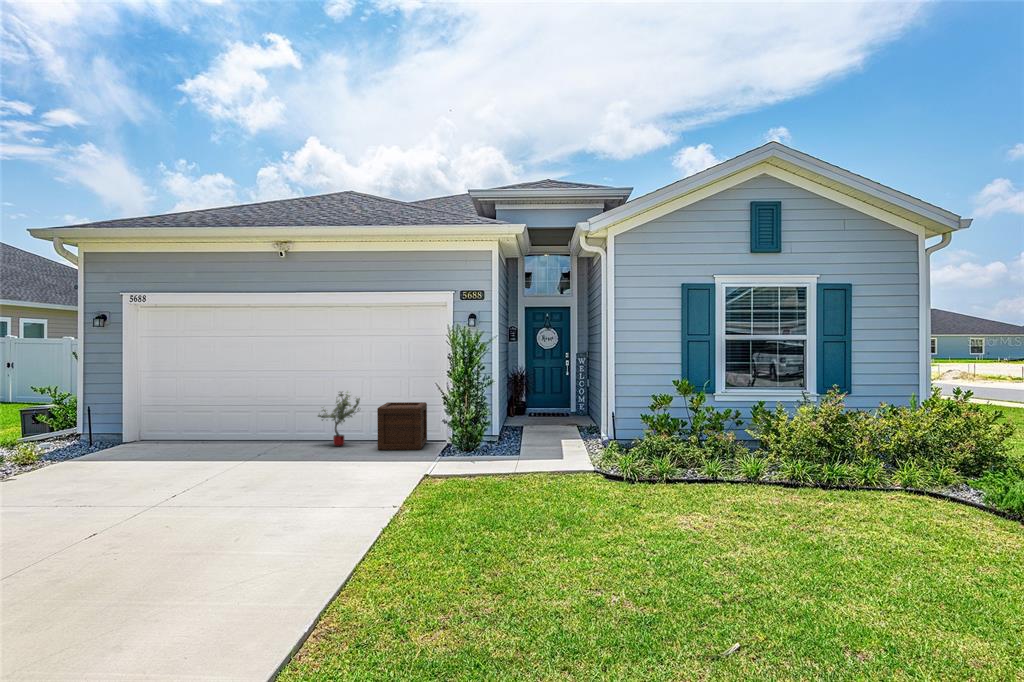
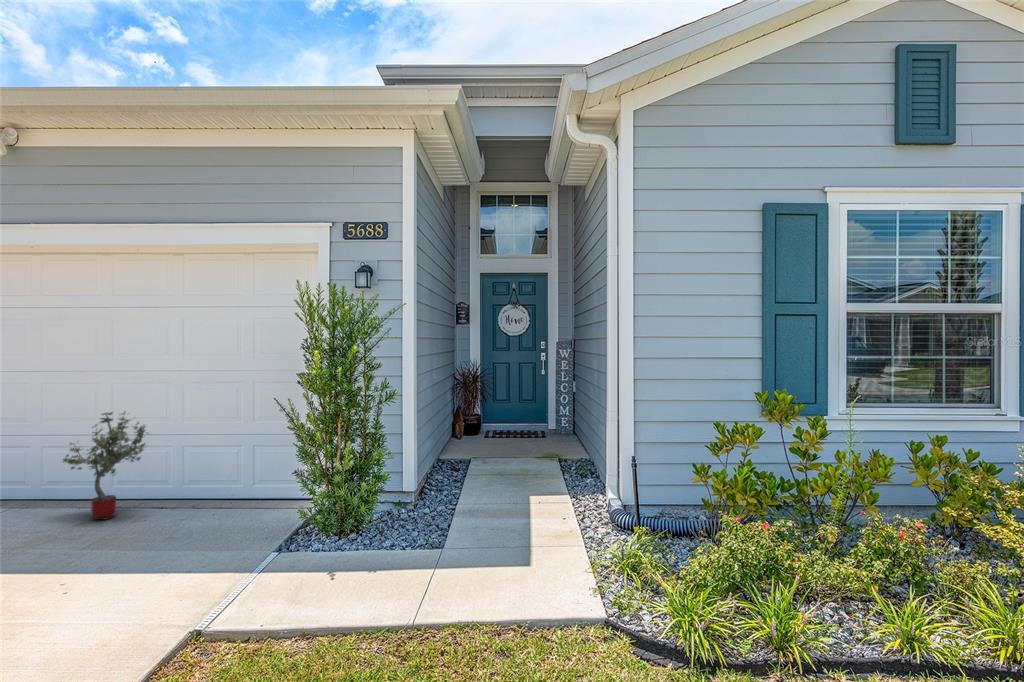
wooden crate: present [377,402,427,450] -> none [163,431,284,532]

